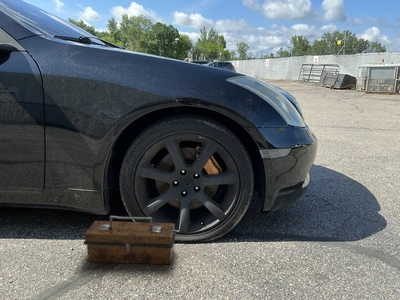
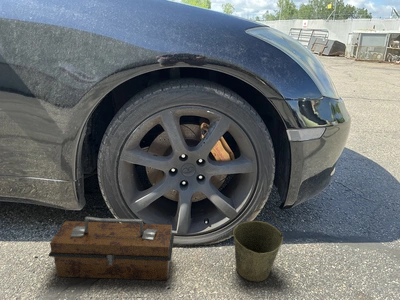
bucket: none [220,208,258,266] -> present [233,209,283,282]

